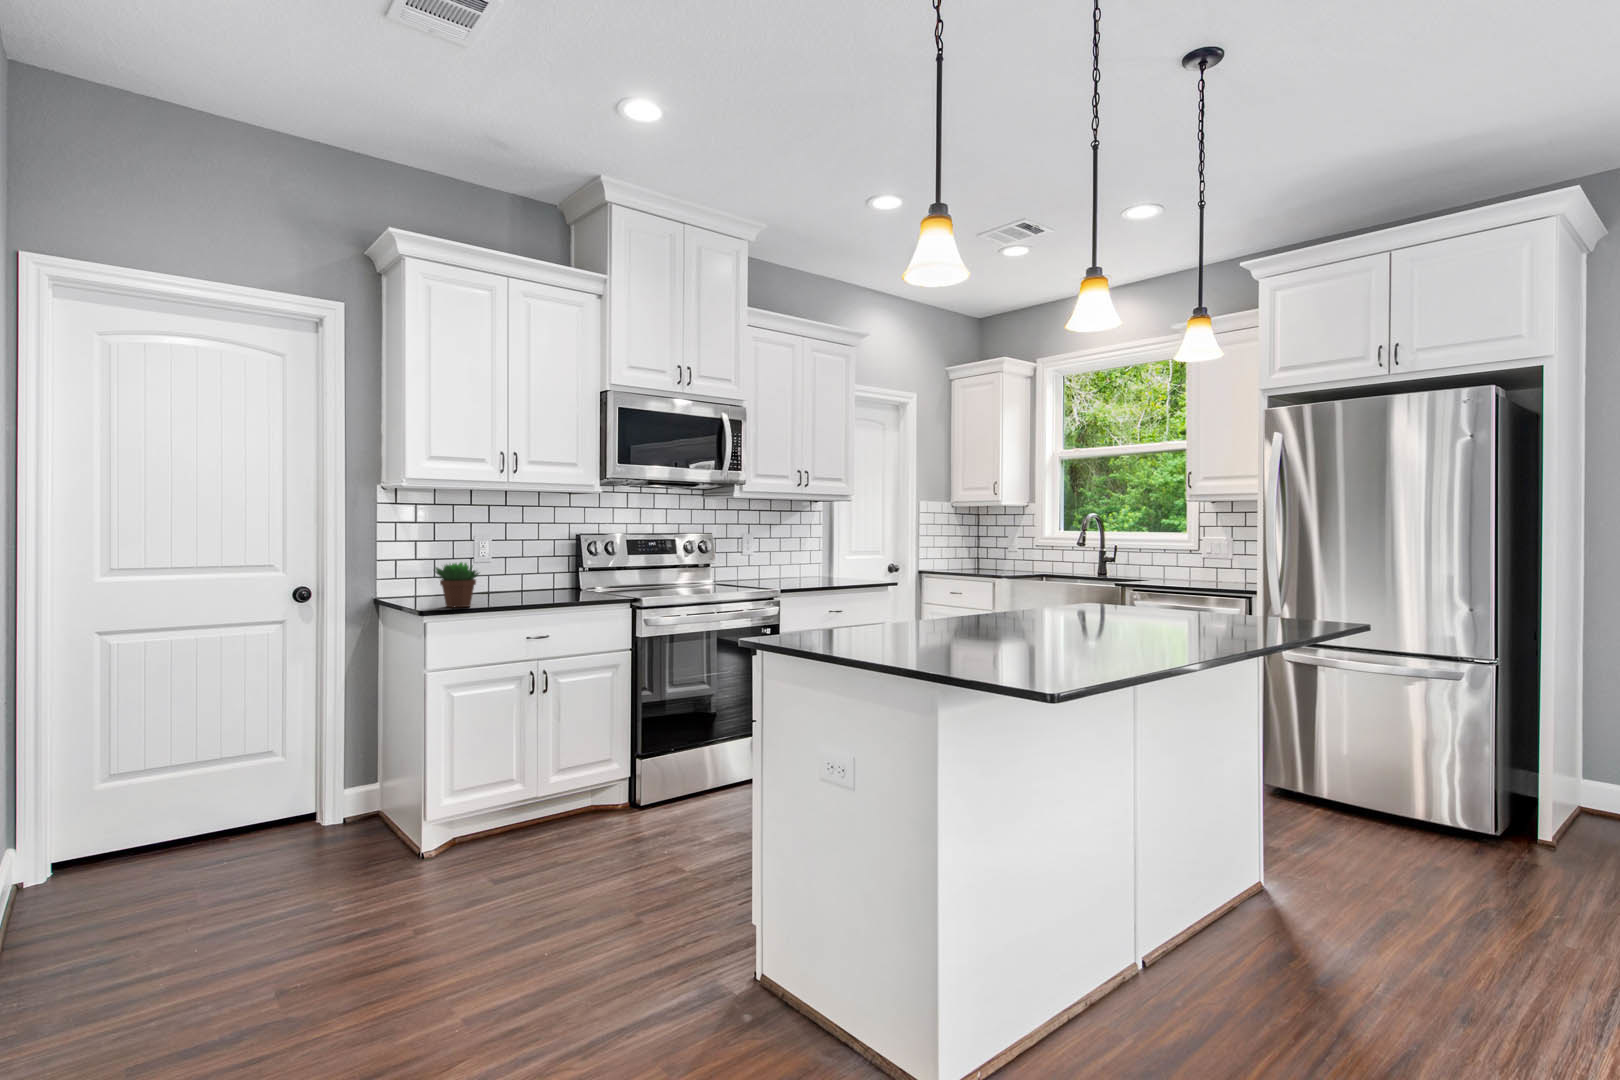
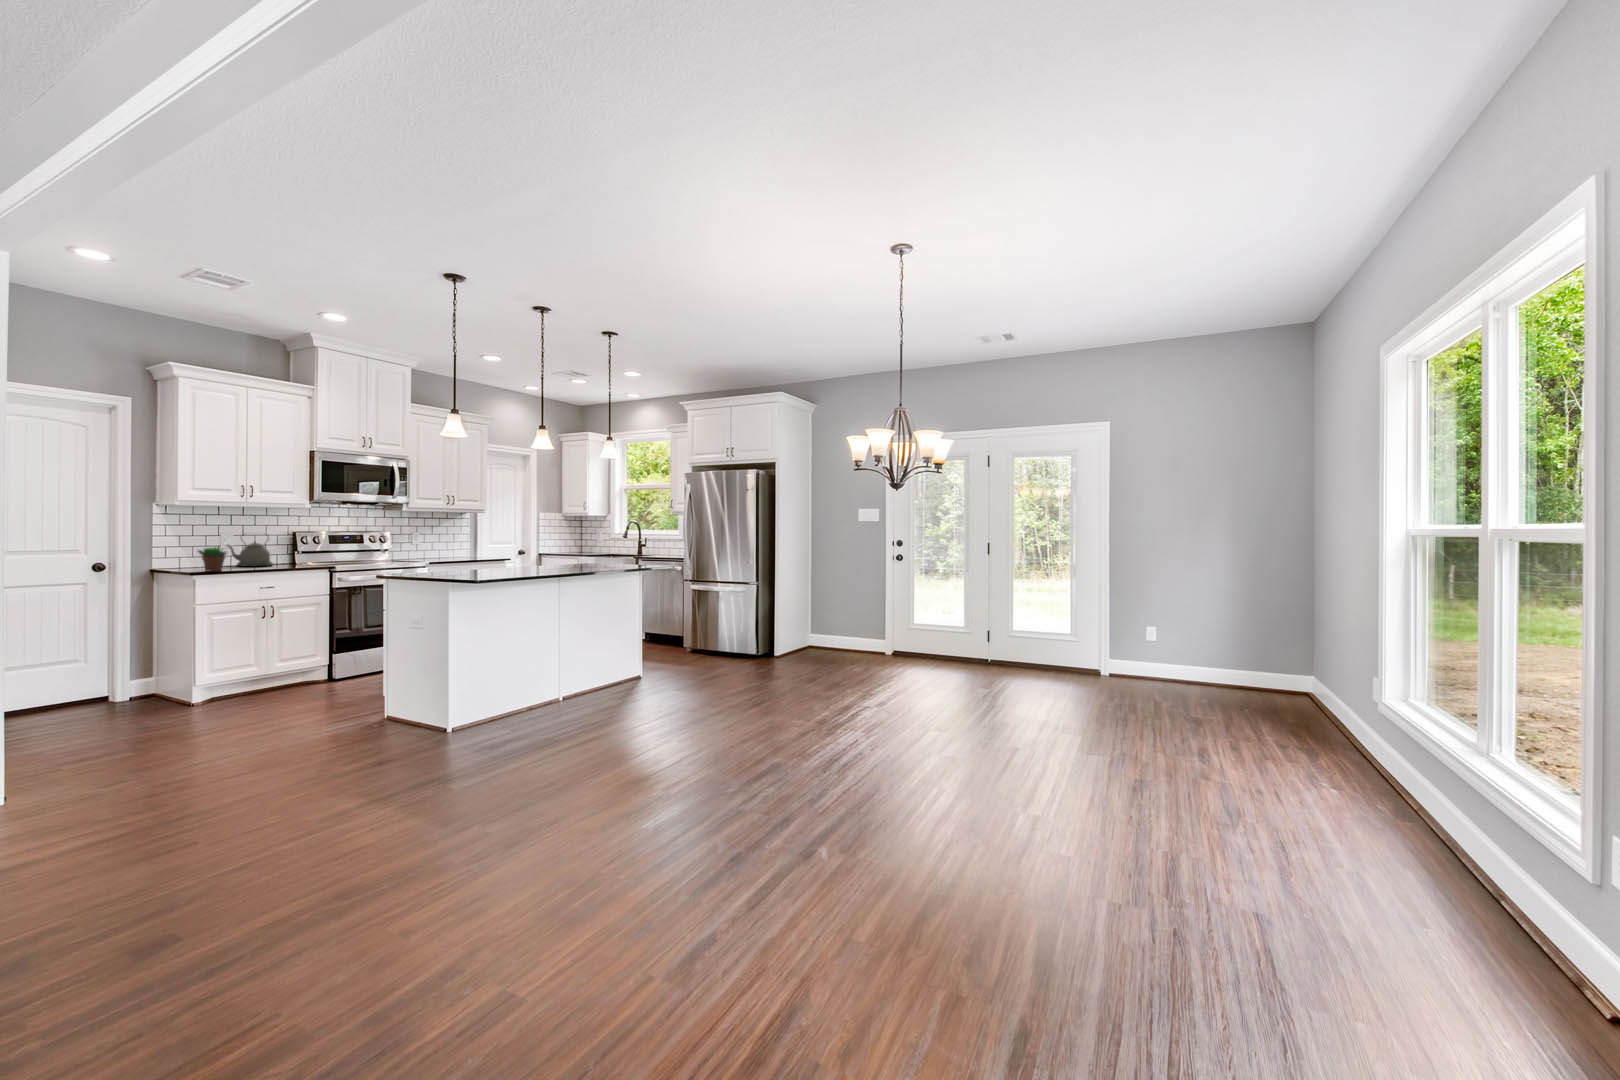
kettle: none [479,537,547,595] -> present [227,542,273,566]

